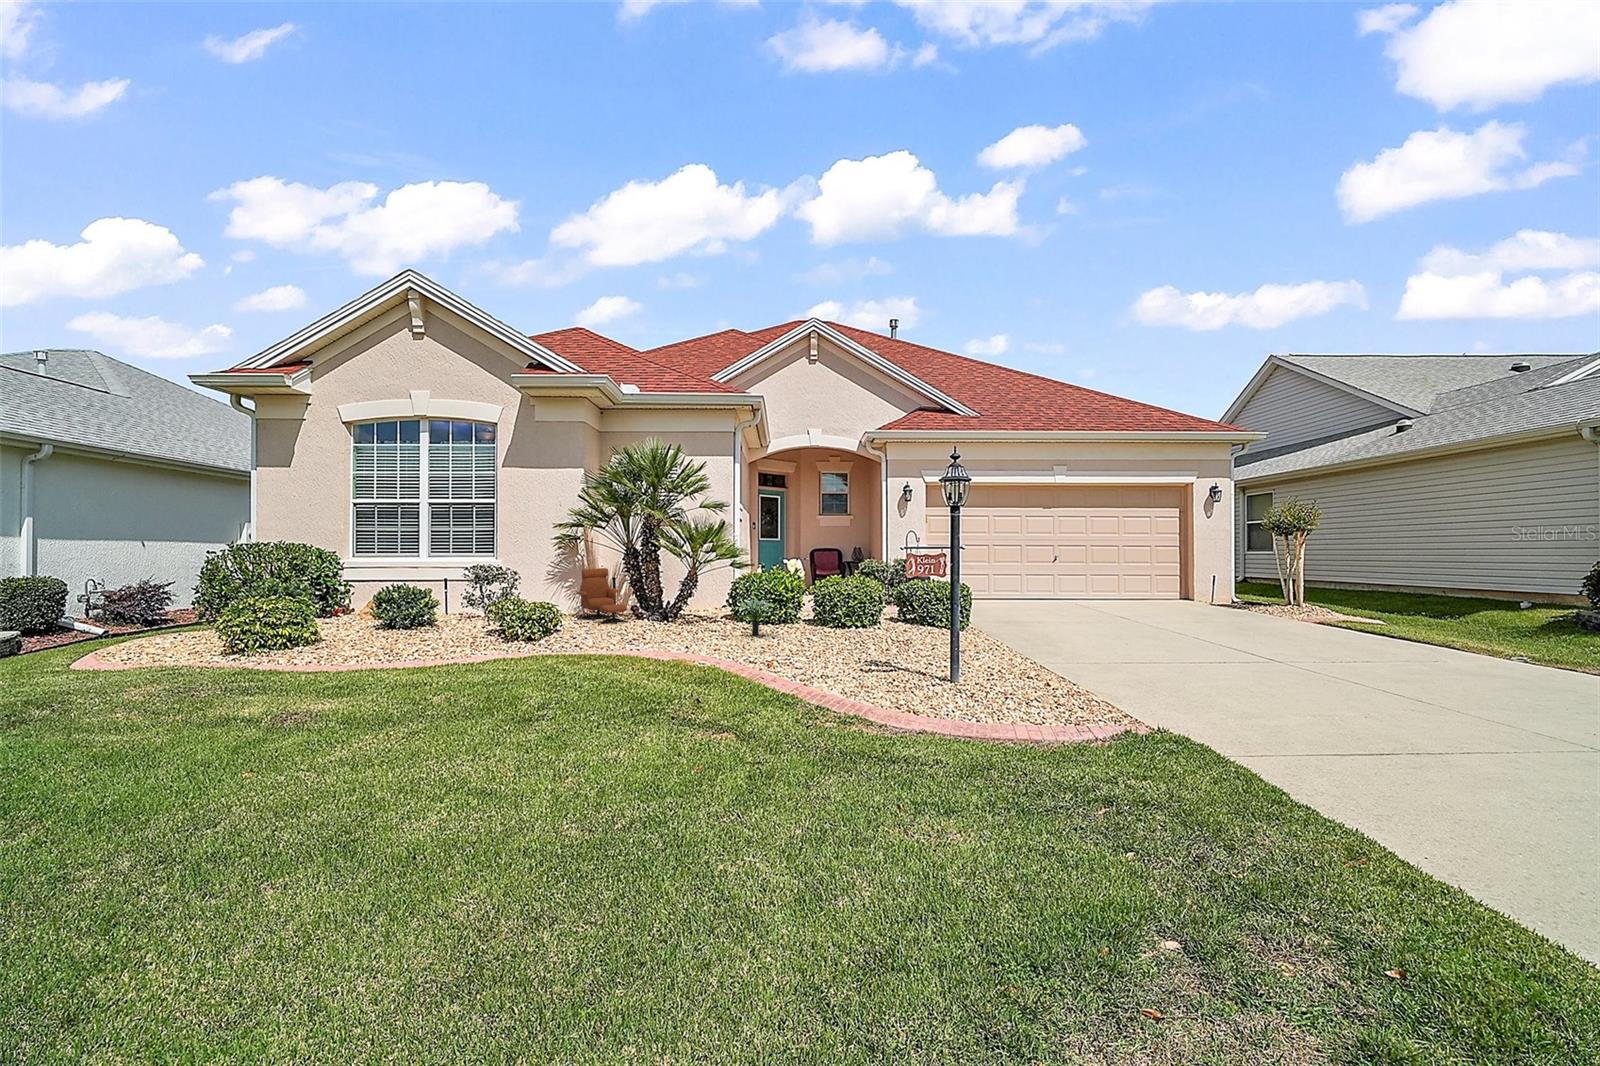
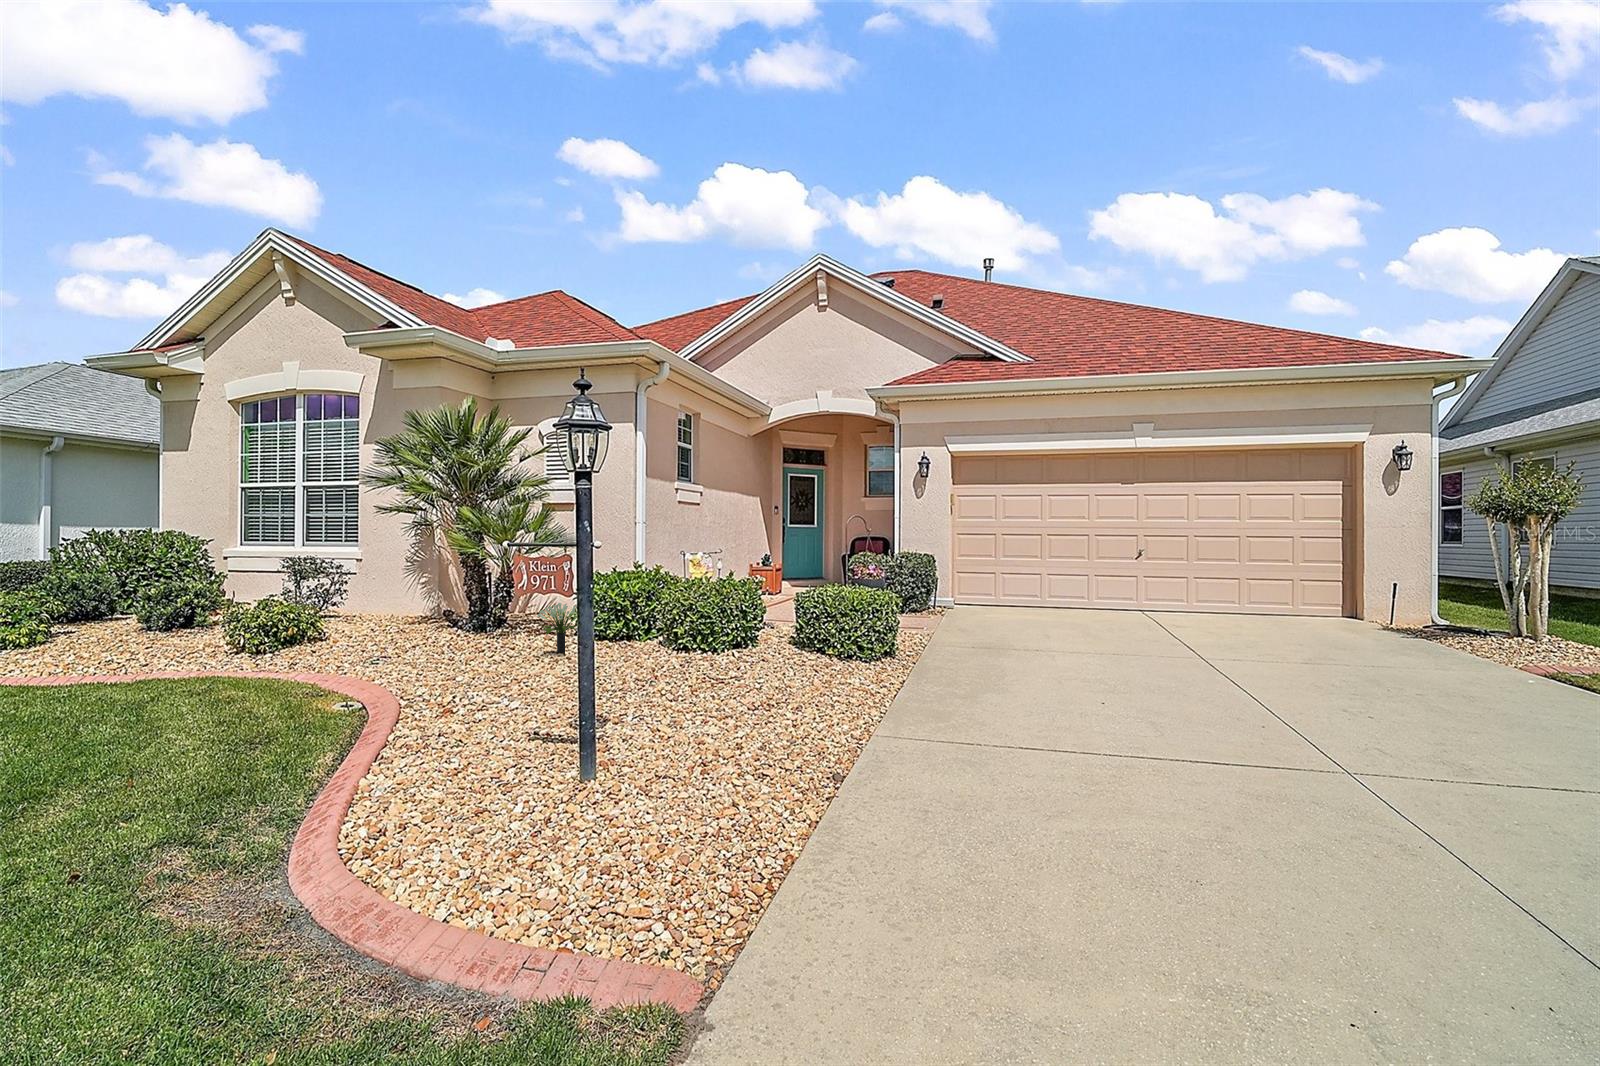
lounge chair: present [577,568,628,624] -> none [429,561,485,629]

